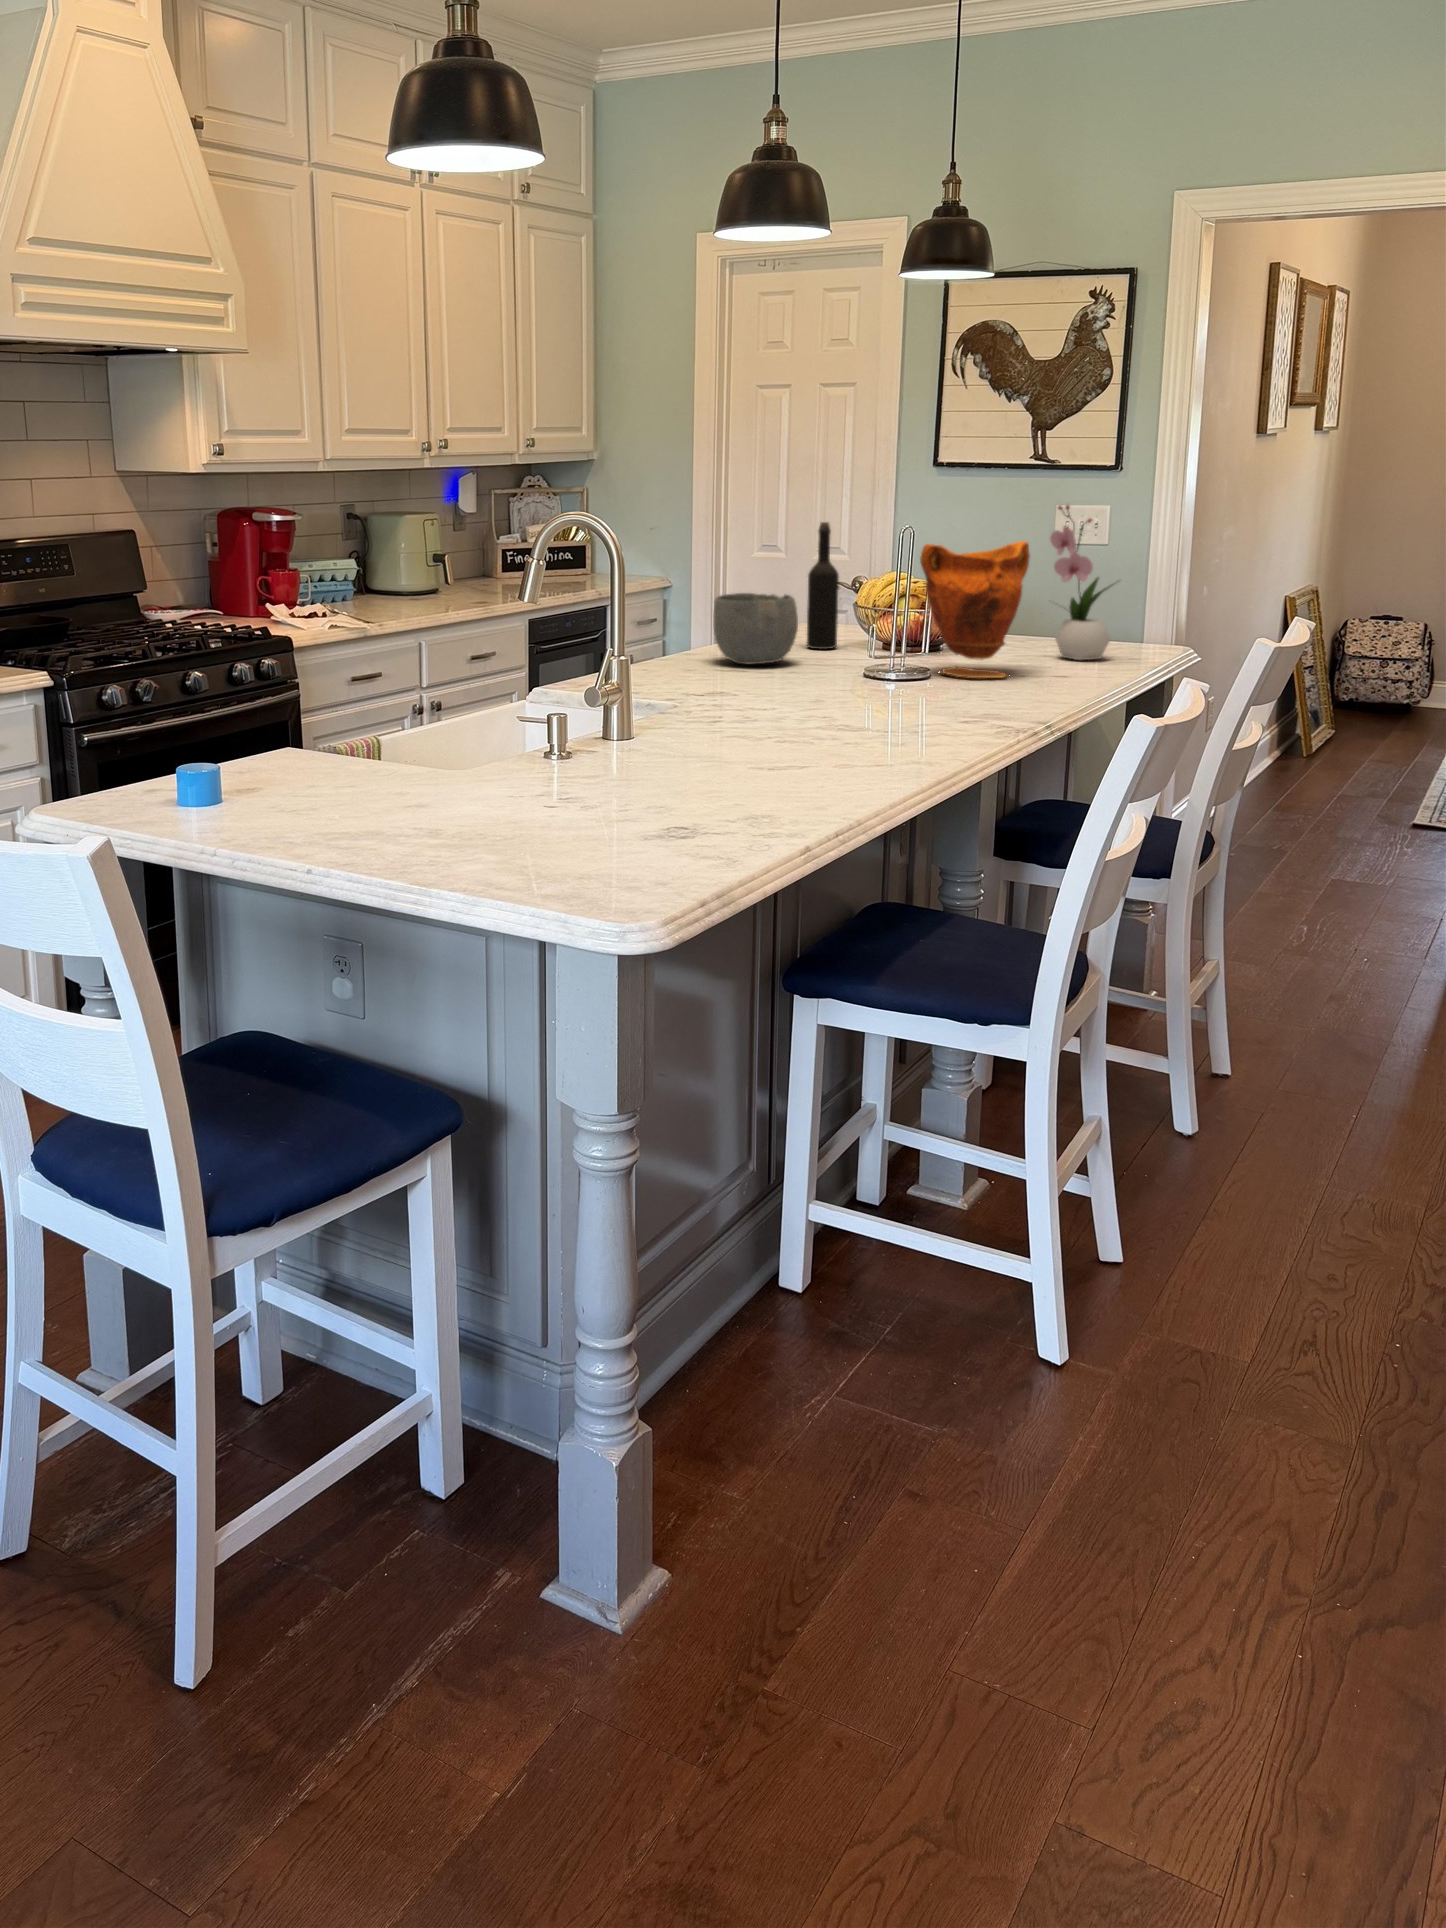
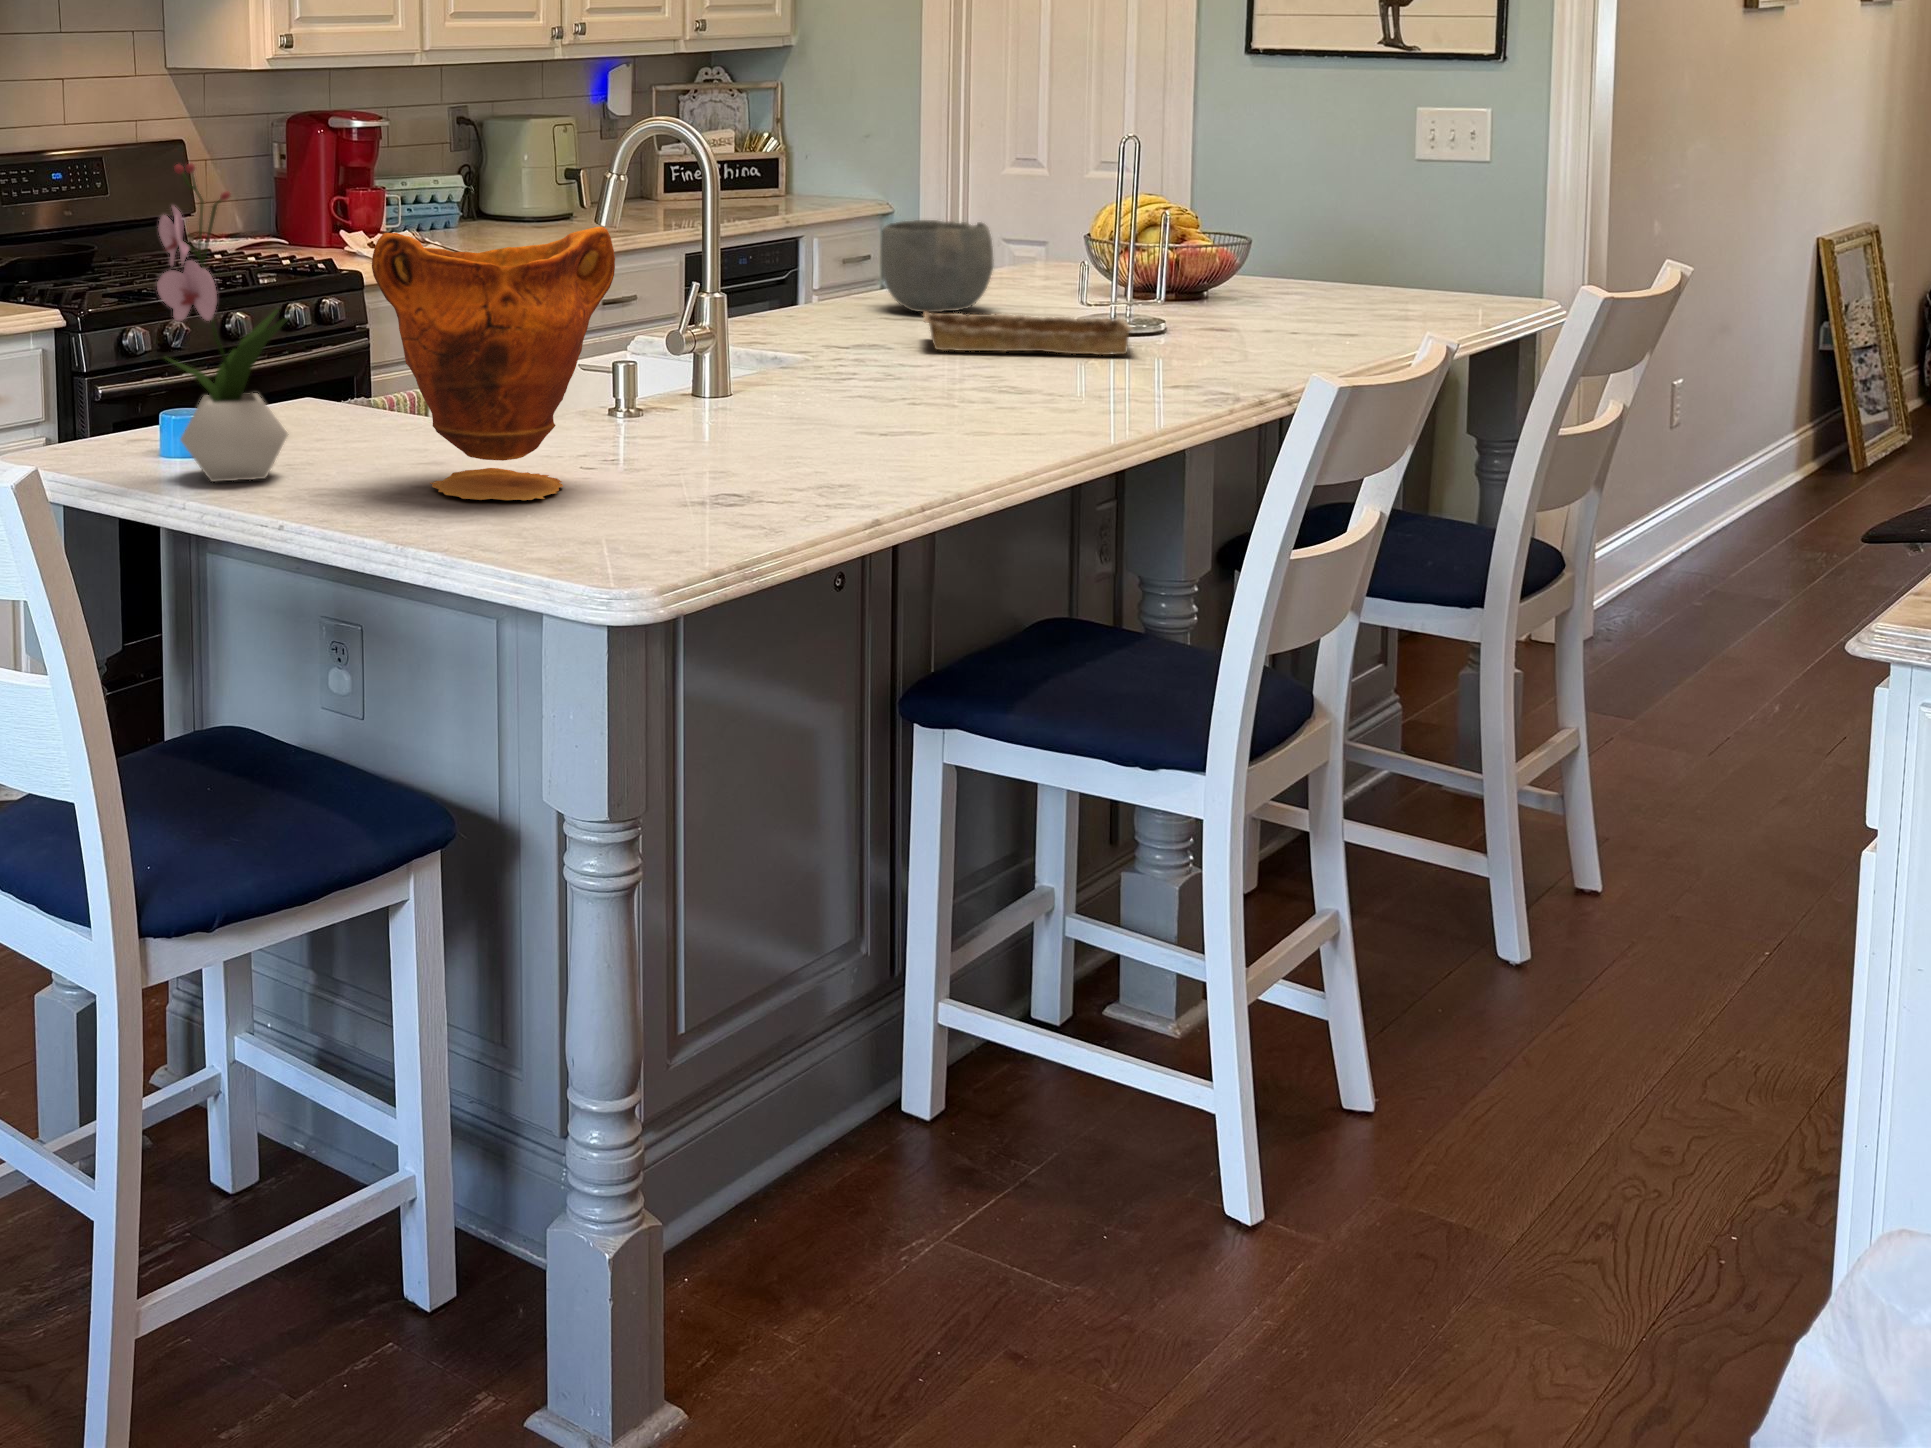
flower arrangement: present [1050,505,1112,660] -> present [157,163,288,482]
wine bottle: present [807,522,839,649] -> none [1018,129,1061,295]
vase: present [920,541,1030,678] -> present [372,227,615,500]
tray: none [758,665,923,697] -> present [923,311,1132,355]

